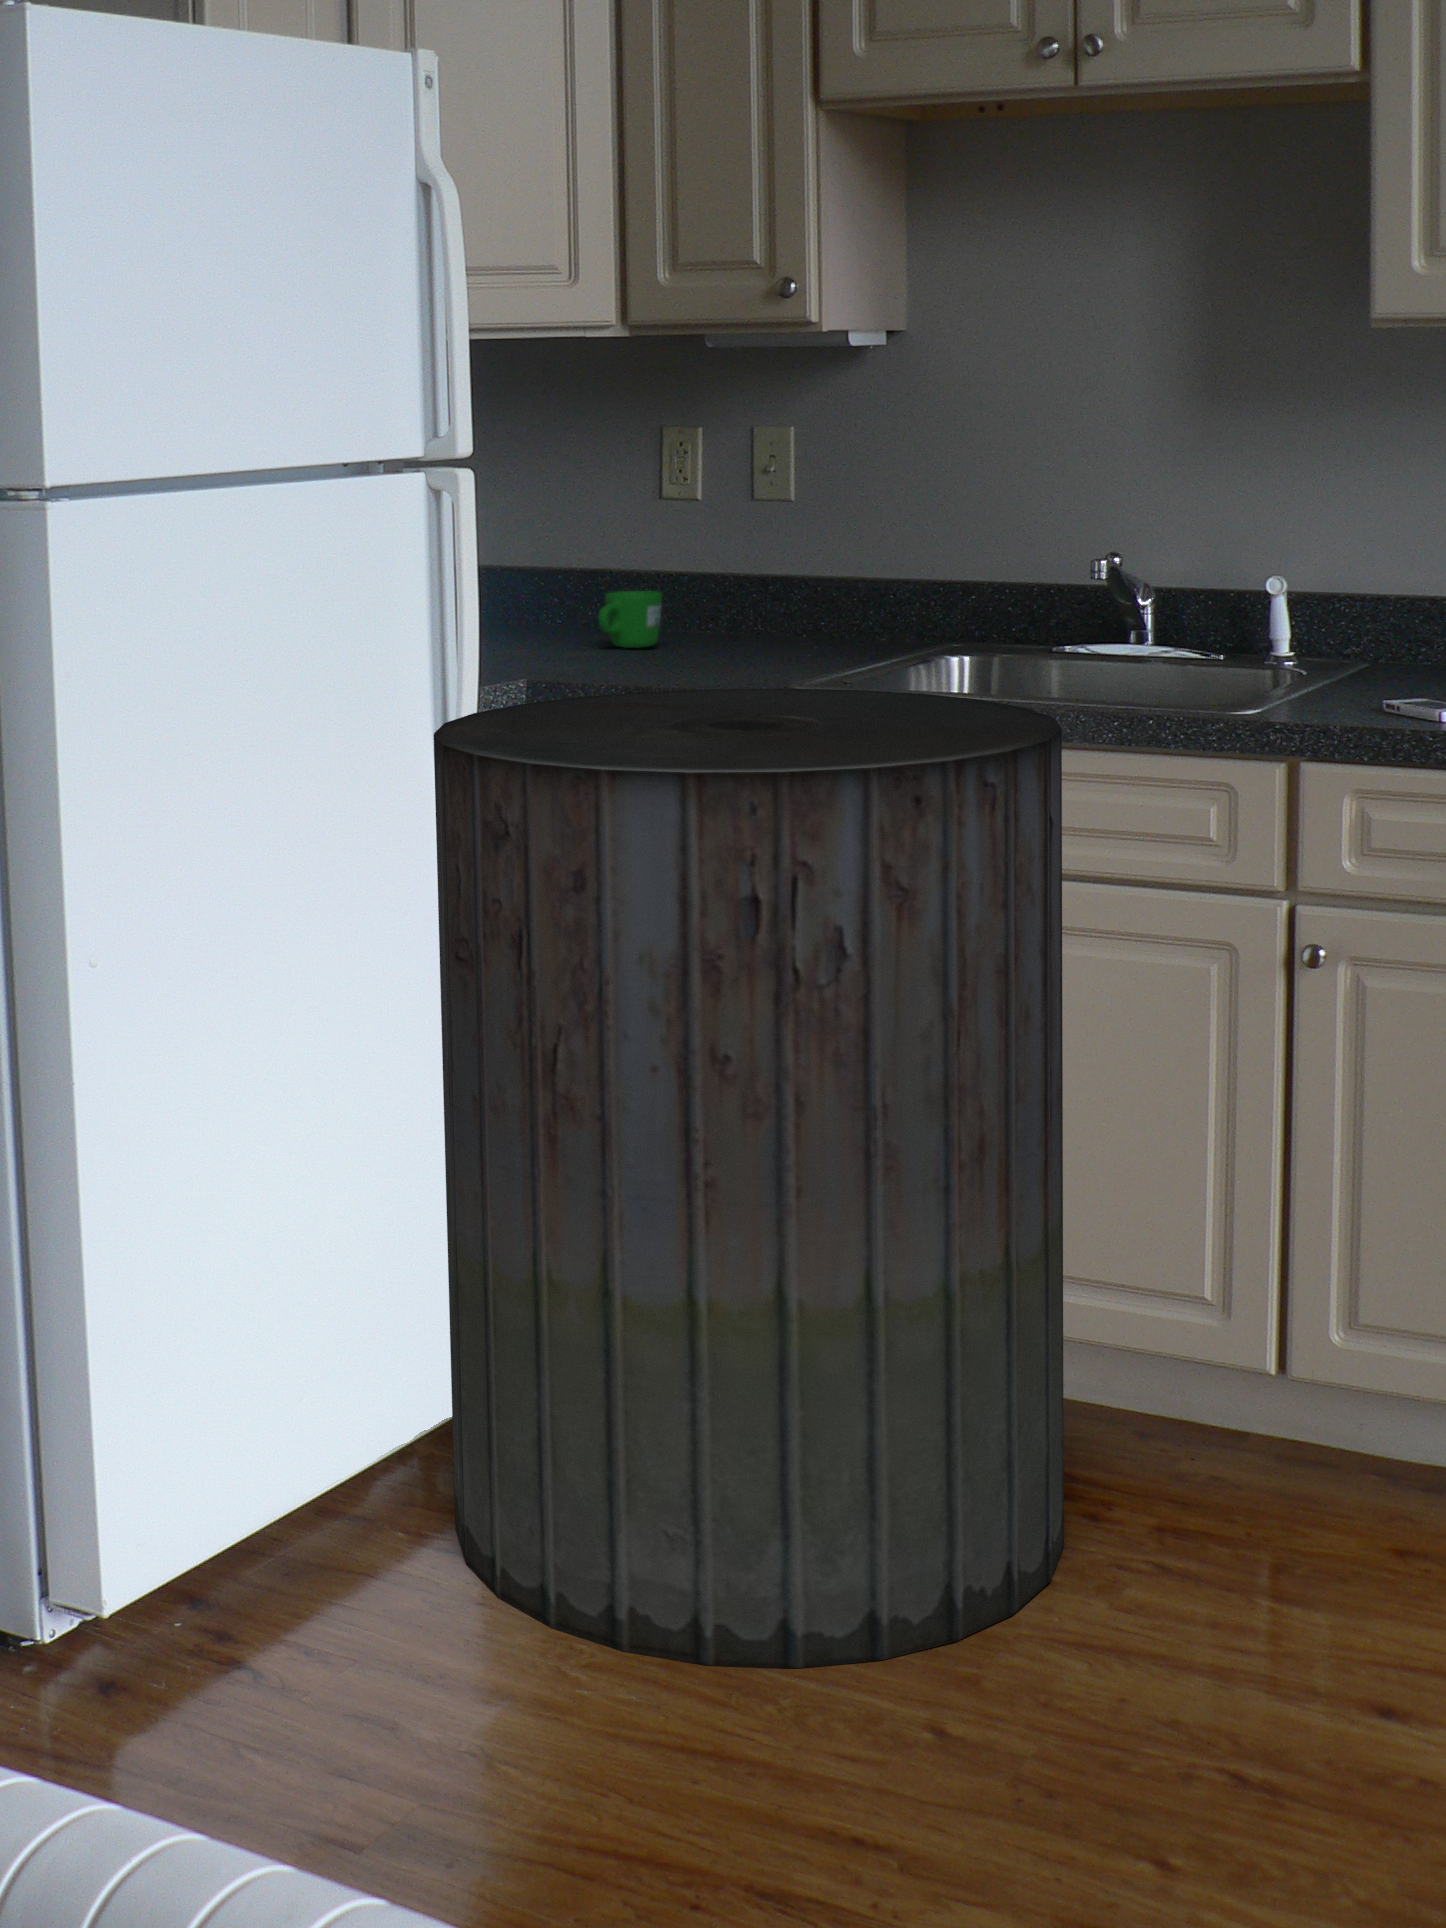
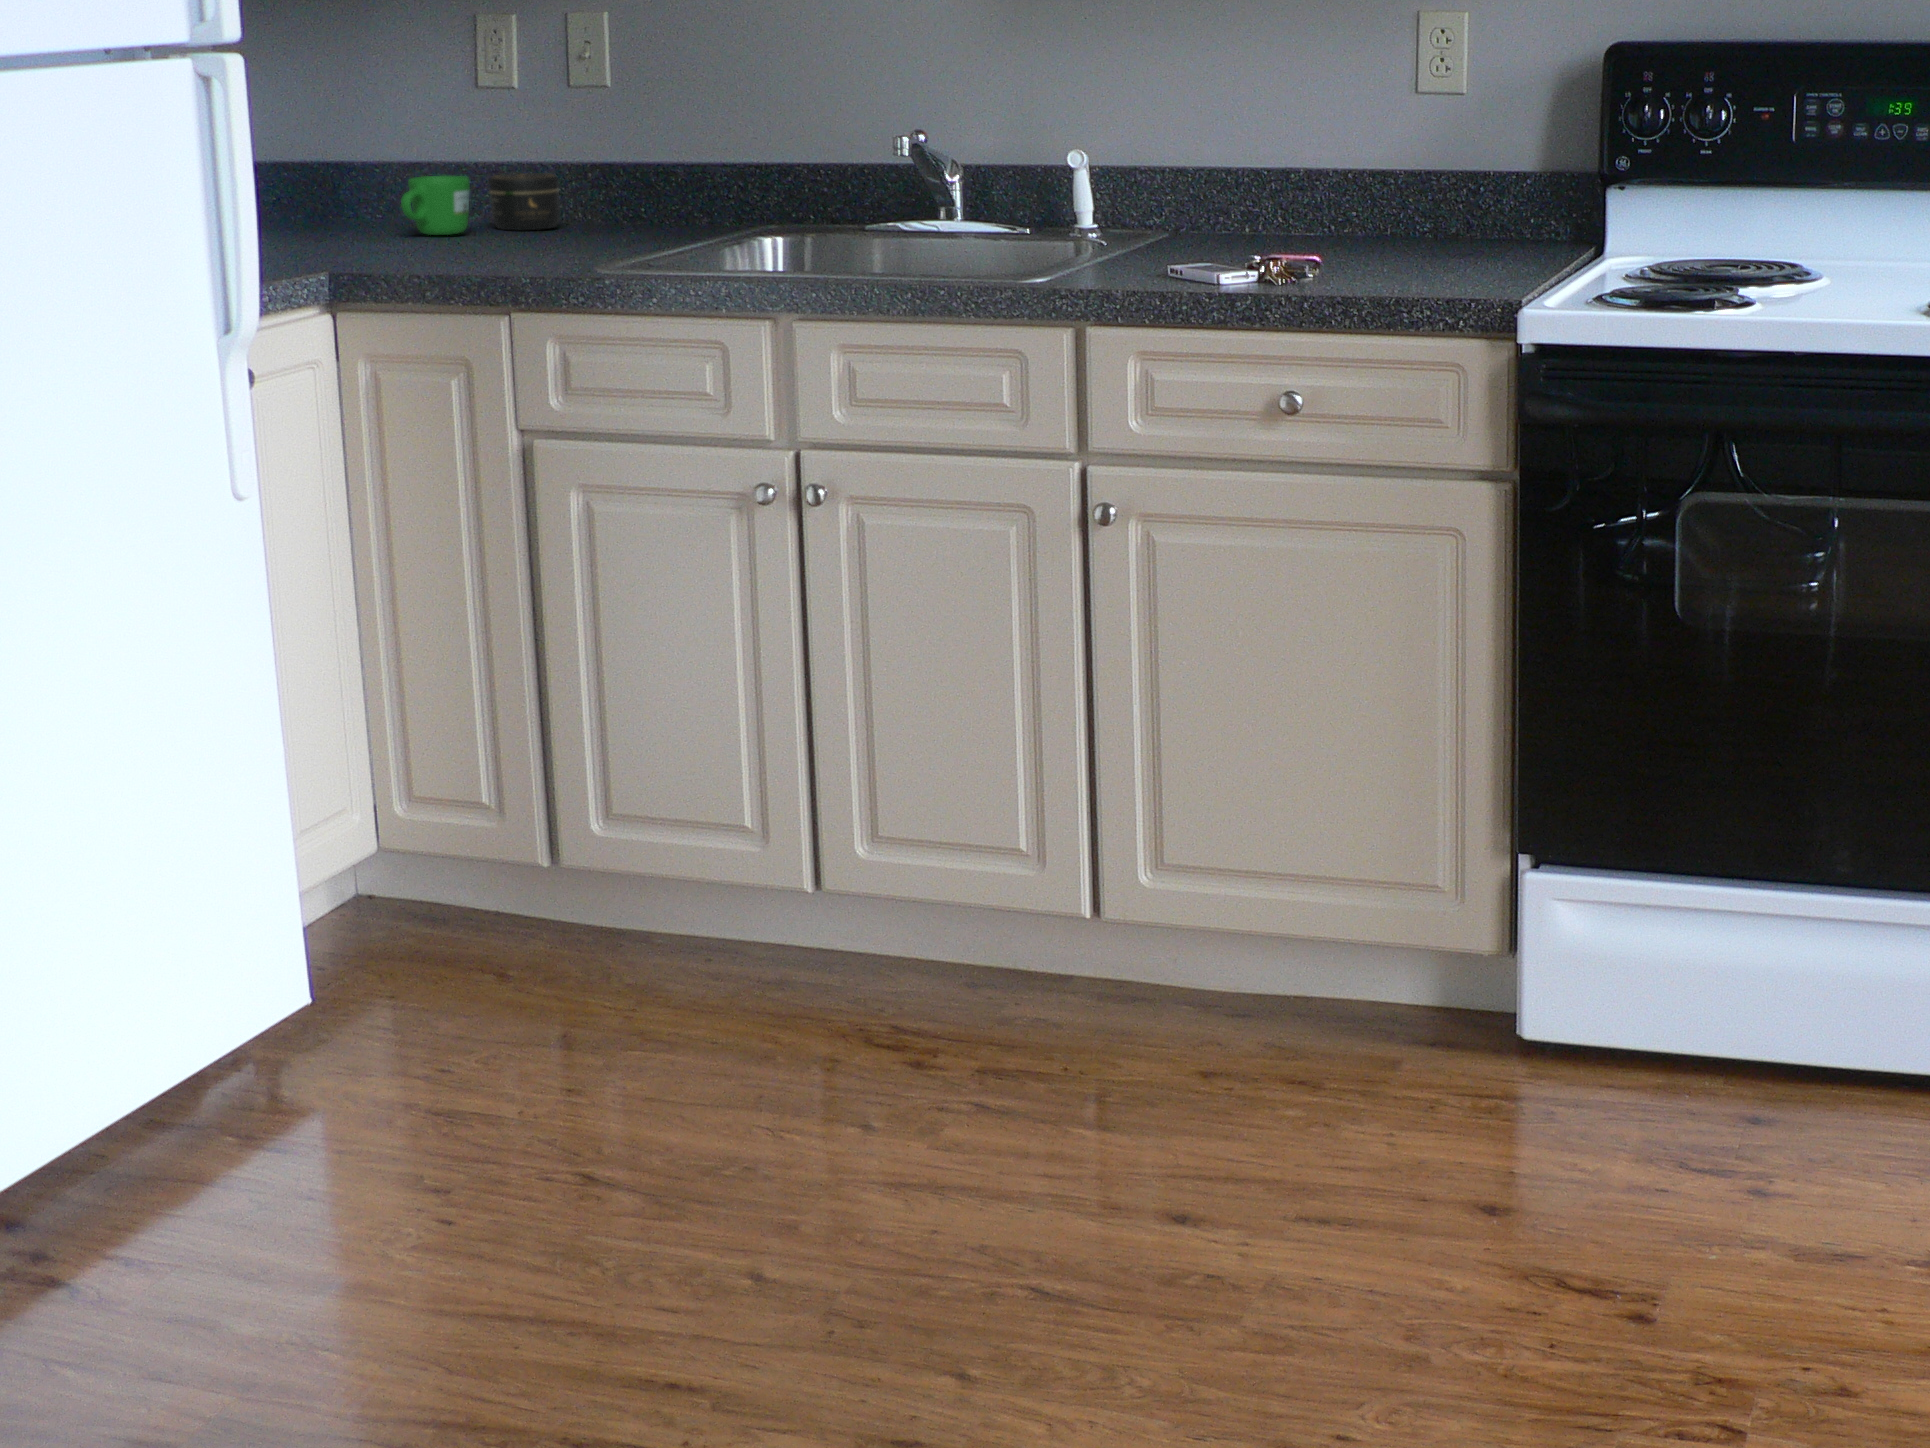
jar: none [679,589,745,644] -> present [489,173,560,230]
trash can: present [434,688,1064,1669] -> none [210,272,887,1212]

